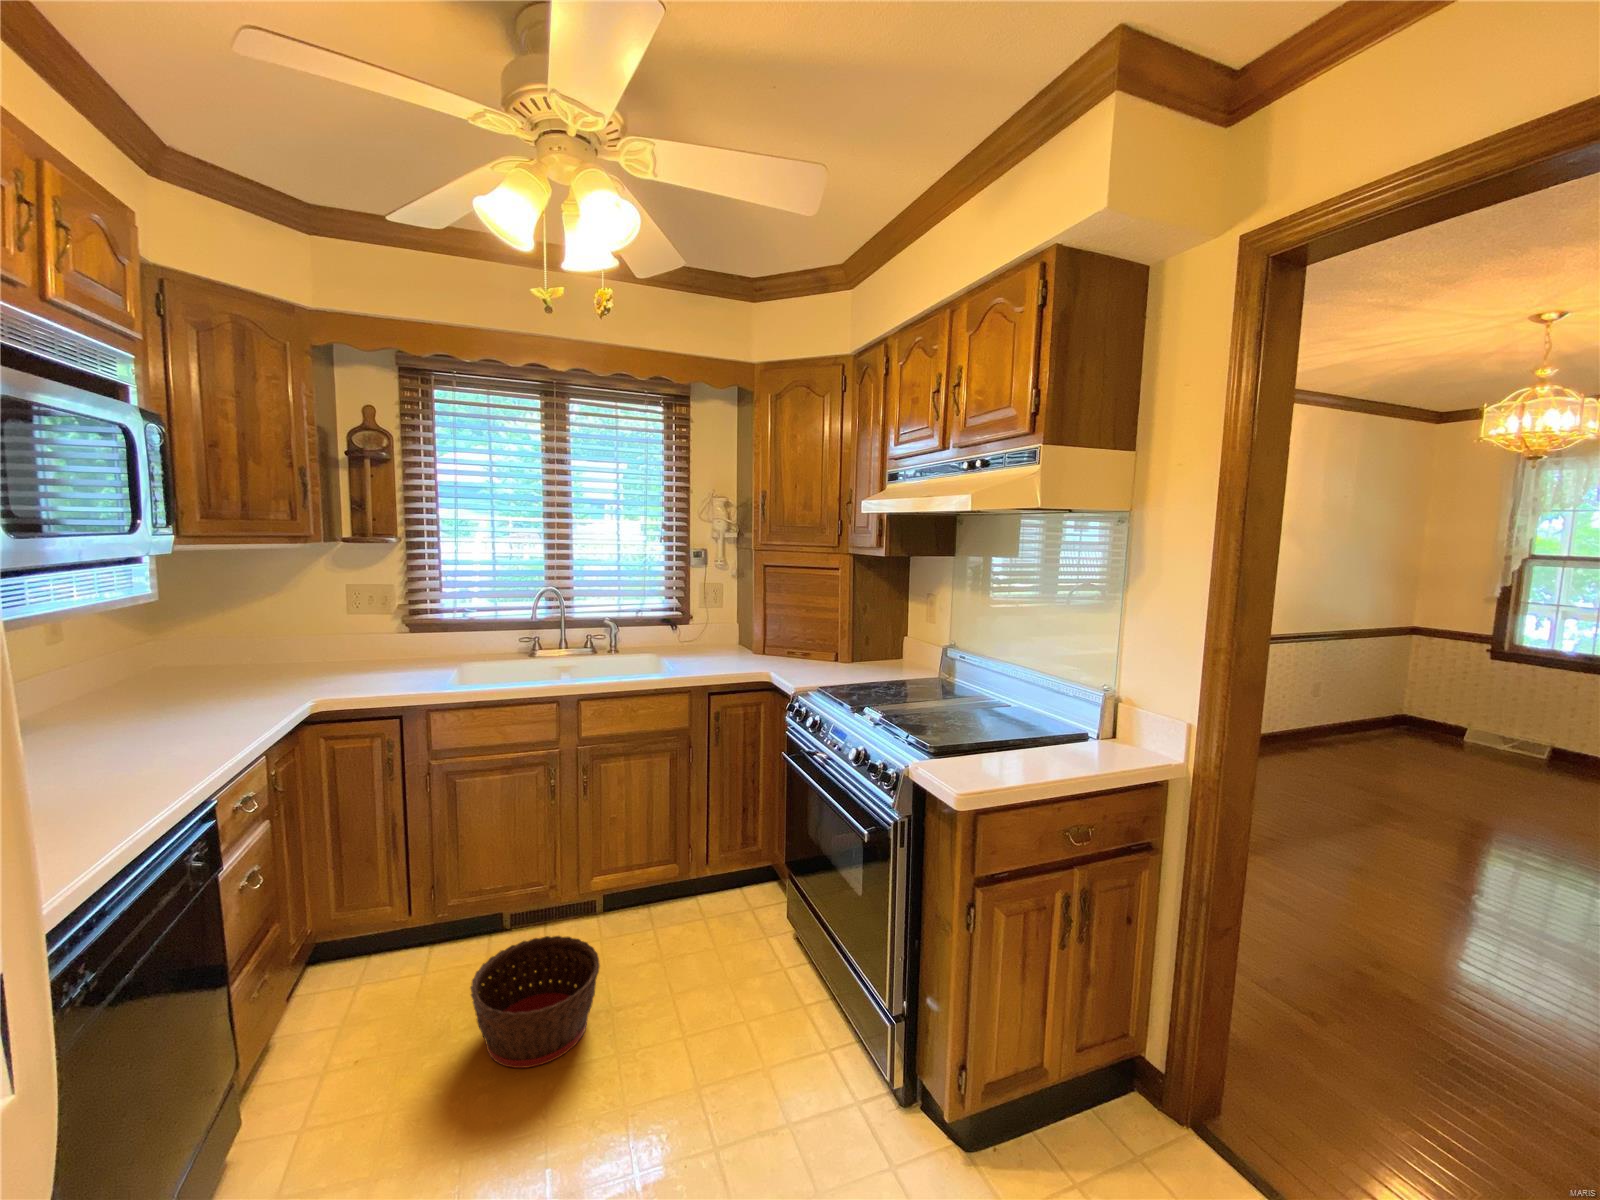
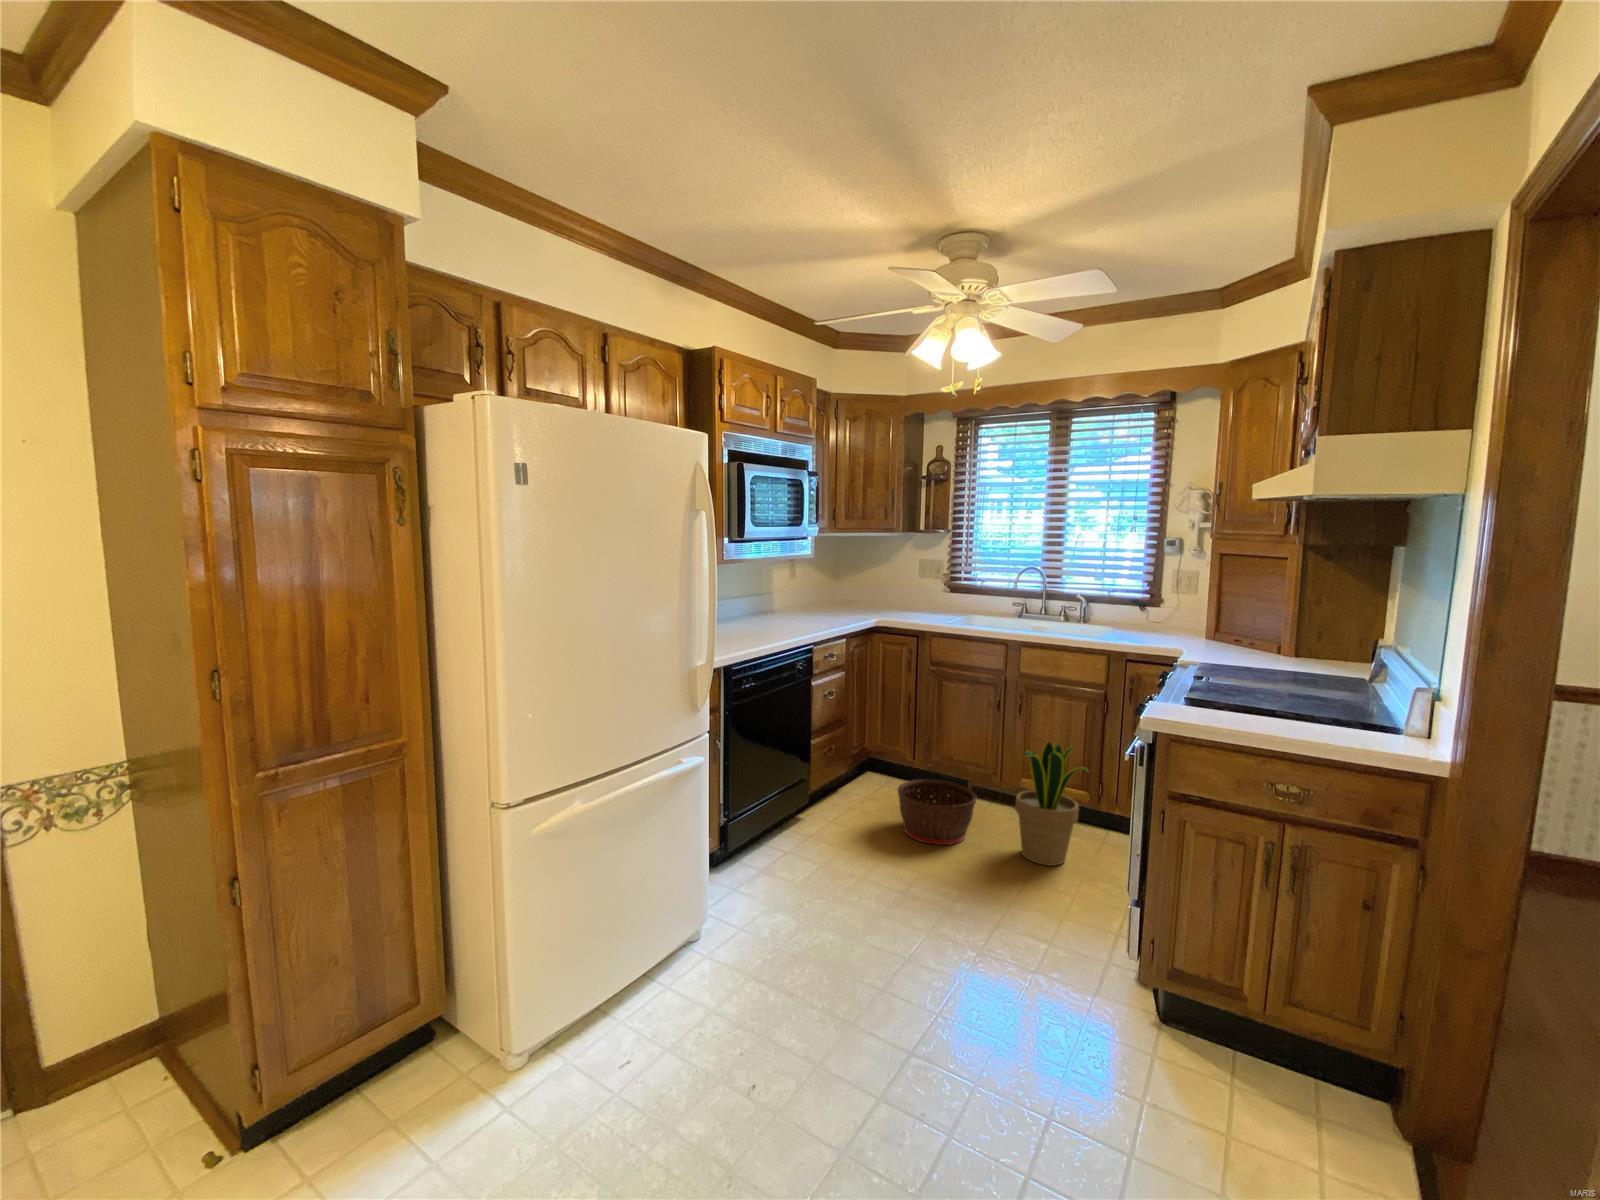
potted plant: none [653,827,742,999] -> present [1015,742,1089,866]

